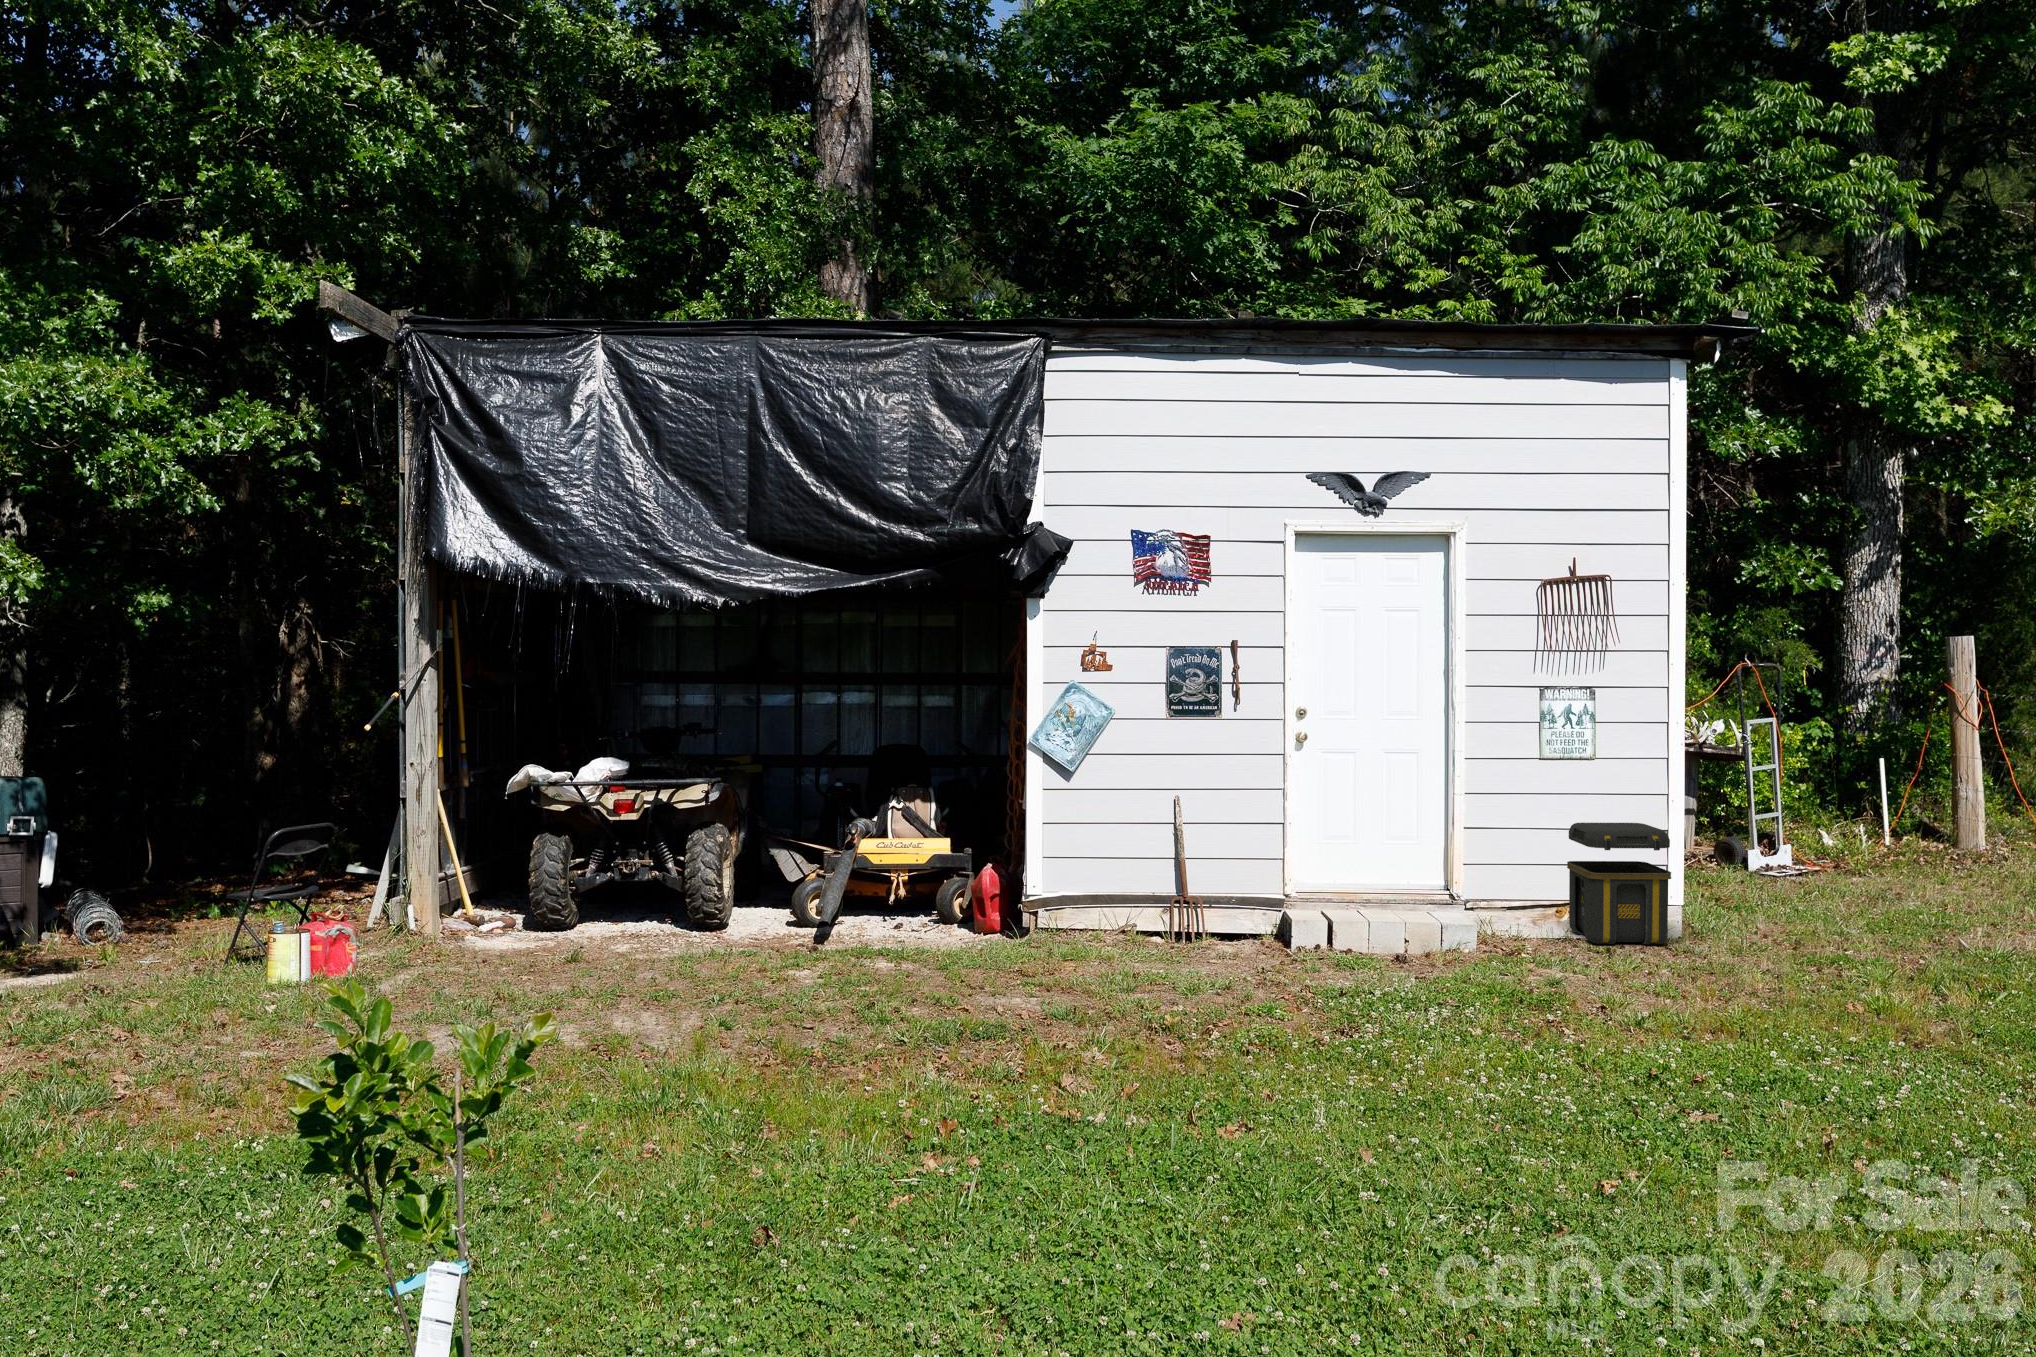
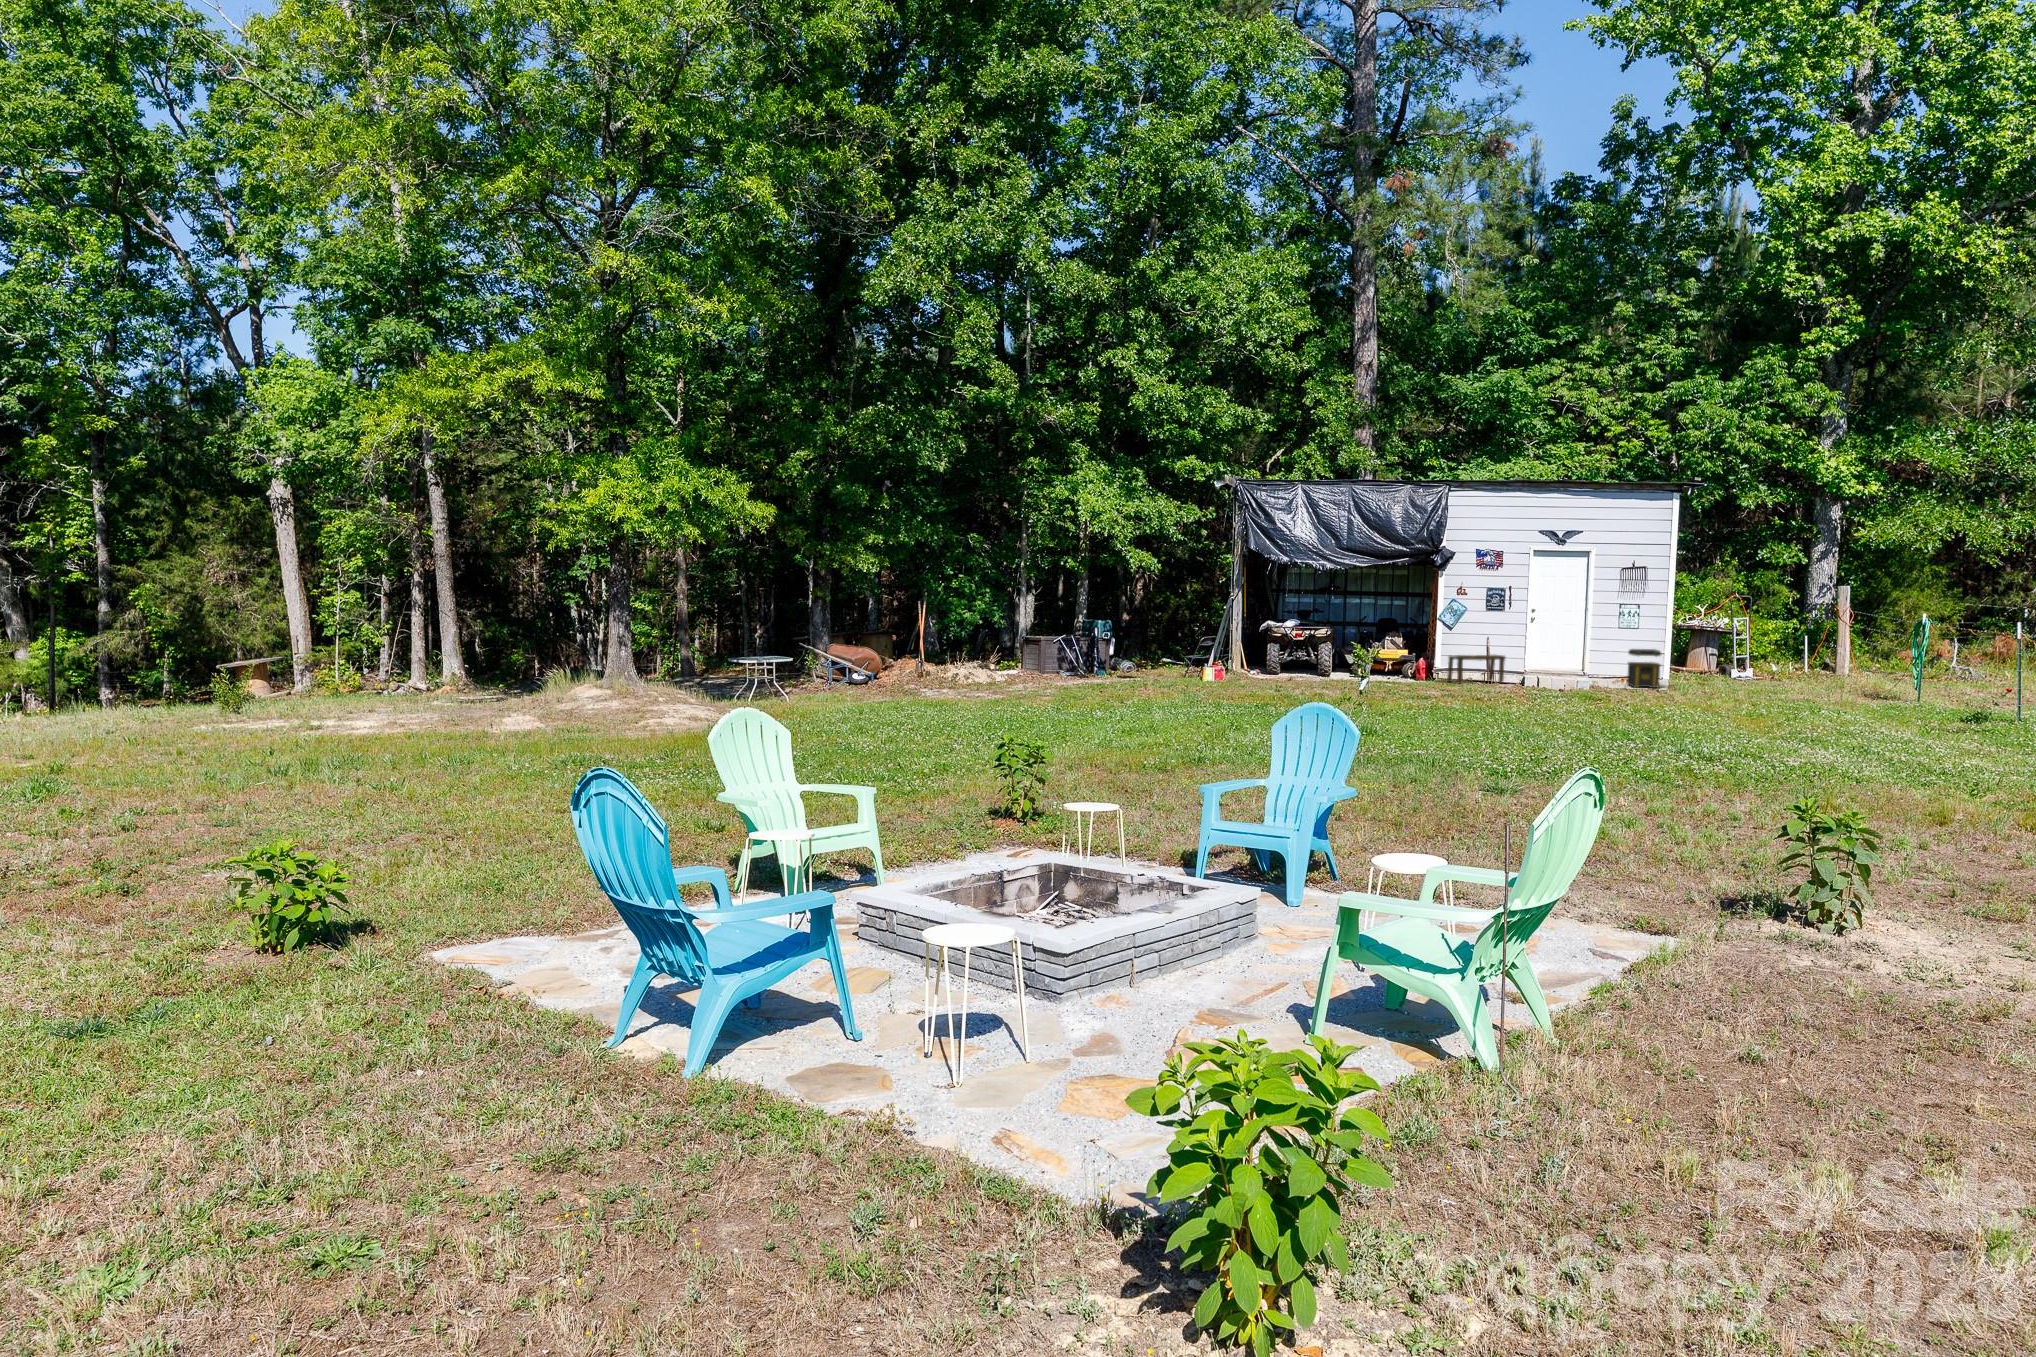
bench: none [1060,851,1230,959] -> present [1447,655,1505,684]

